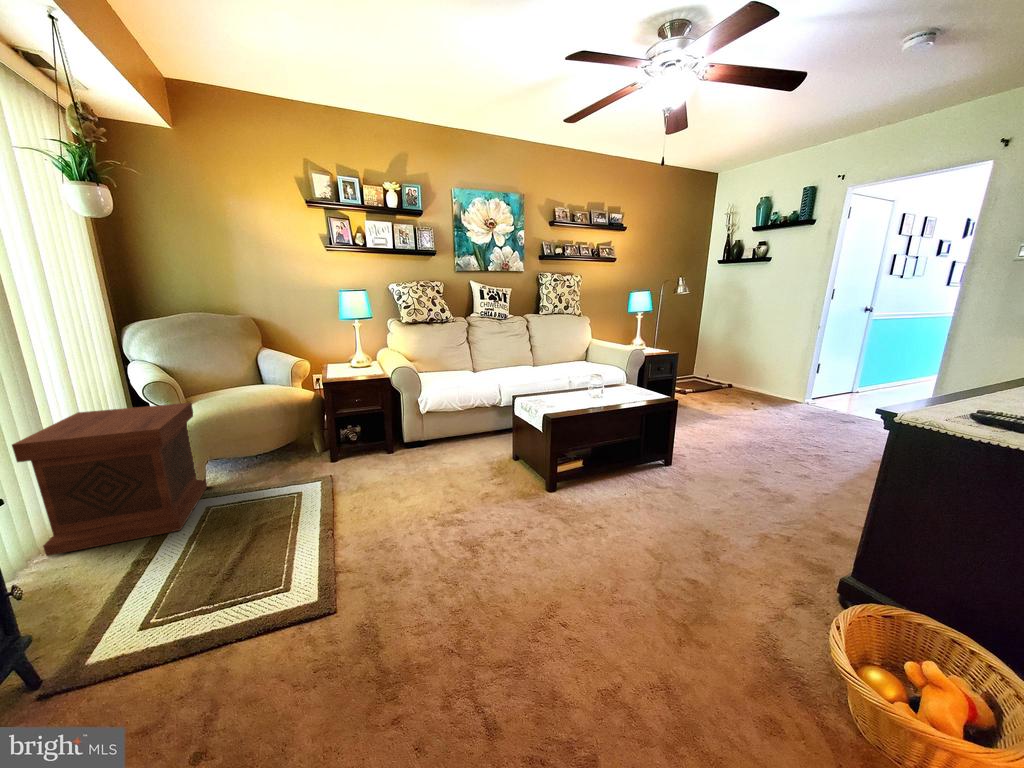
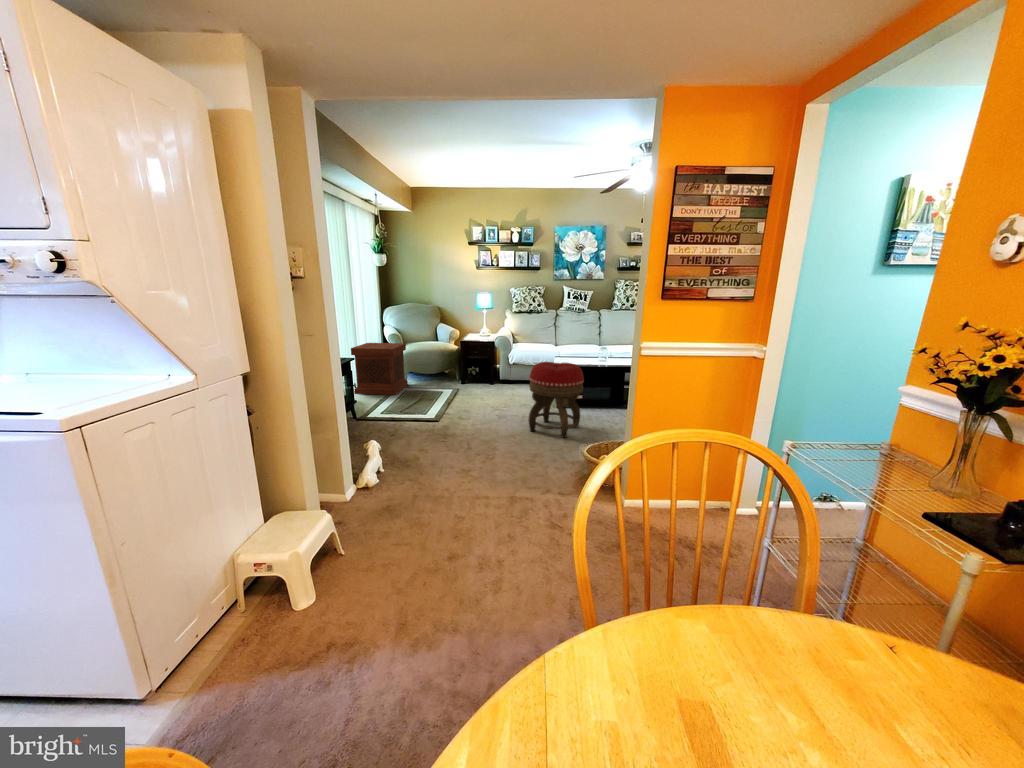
footstool: none [544,427,657,588] -> present [529,362,584,438]

